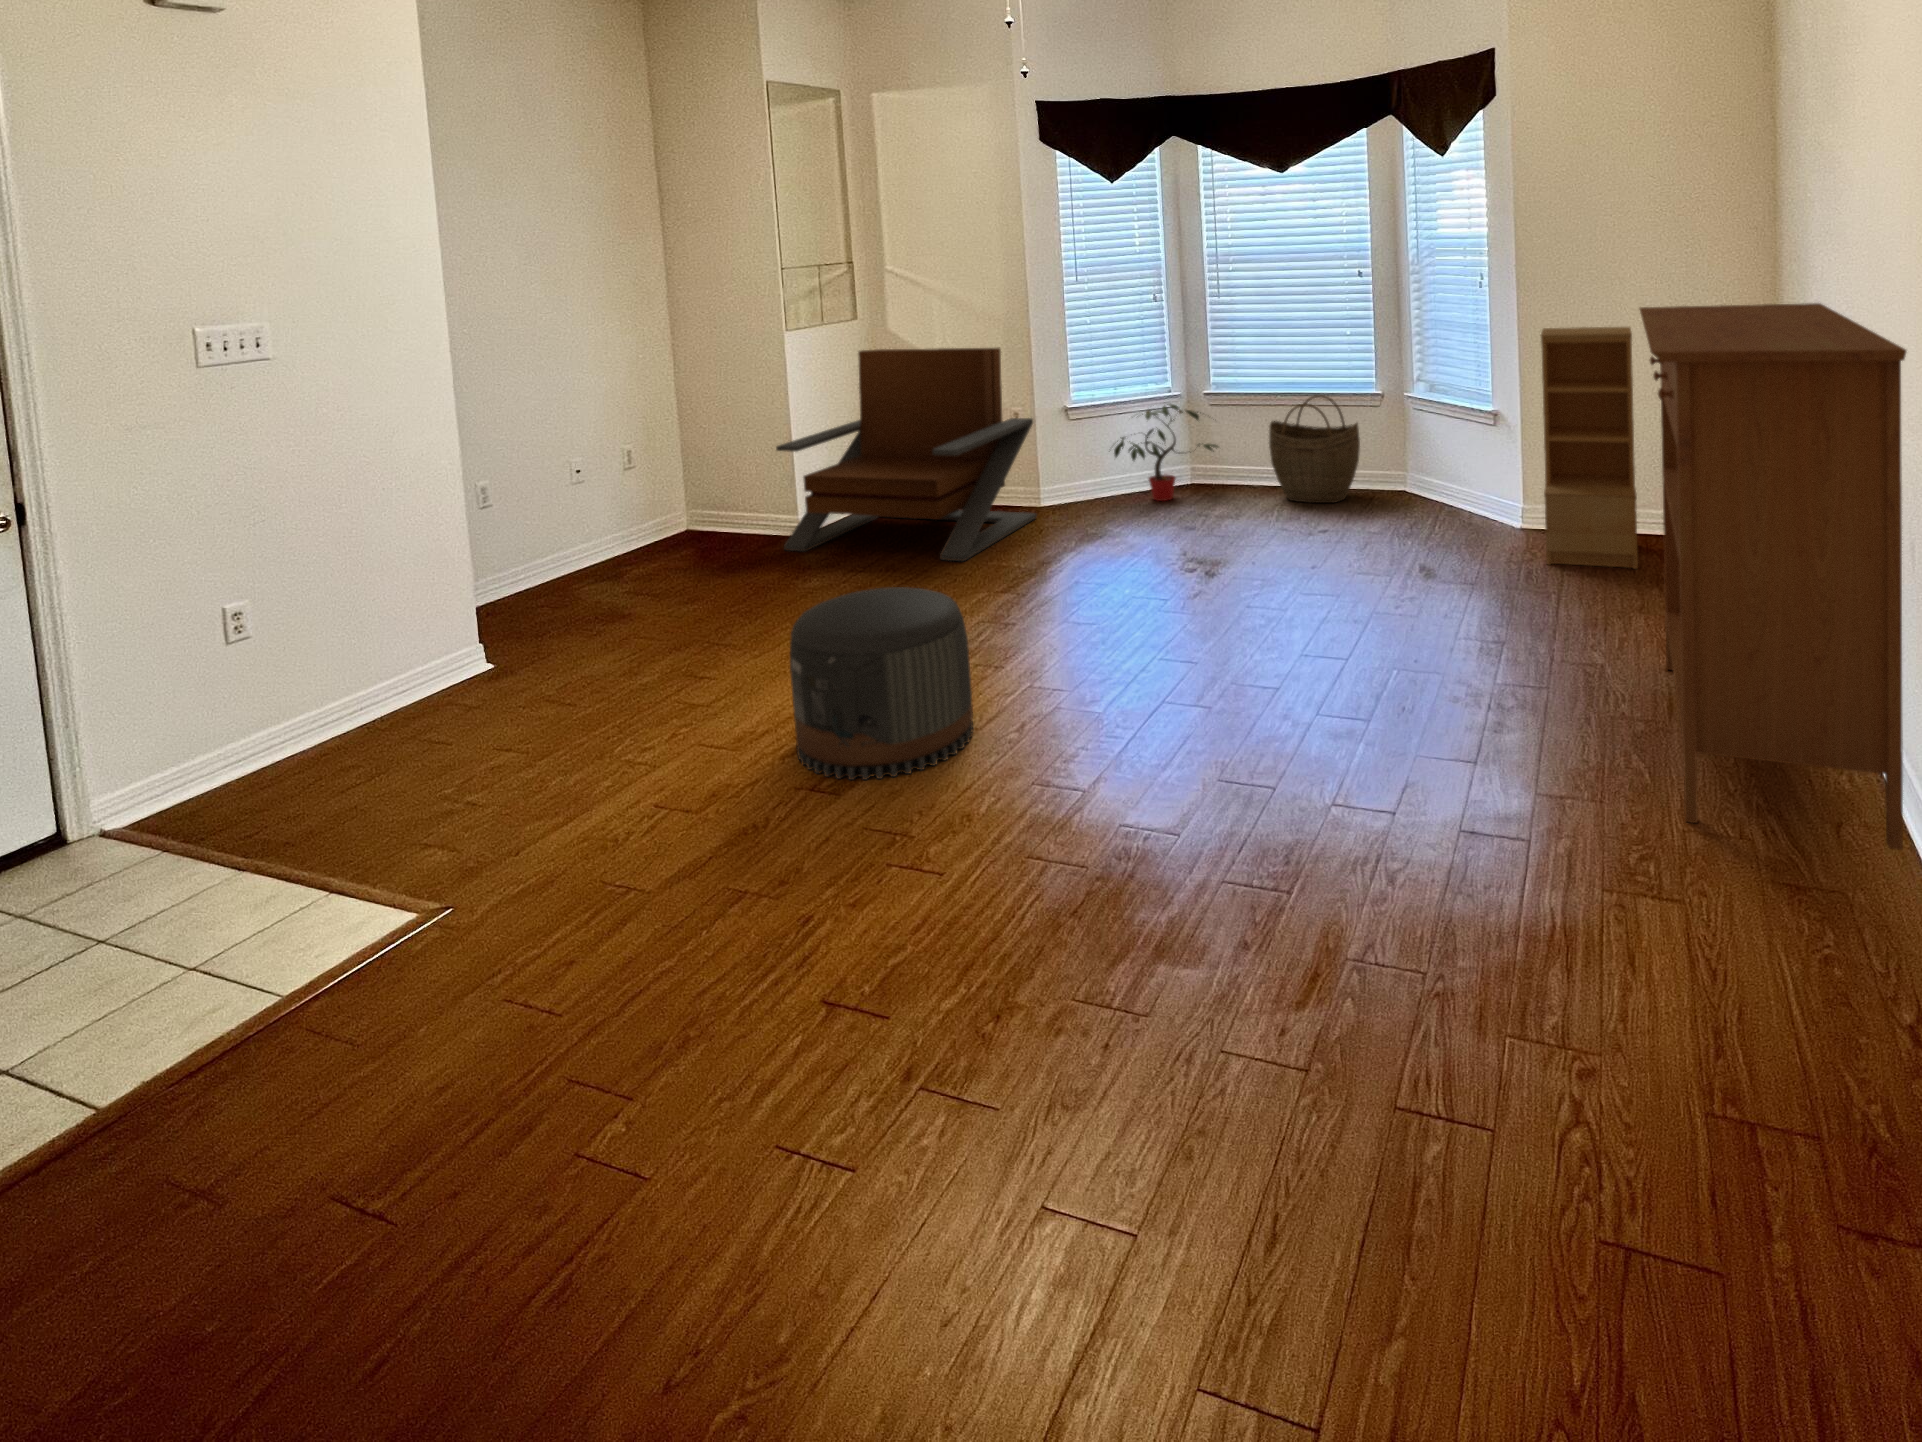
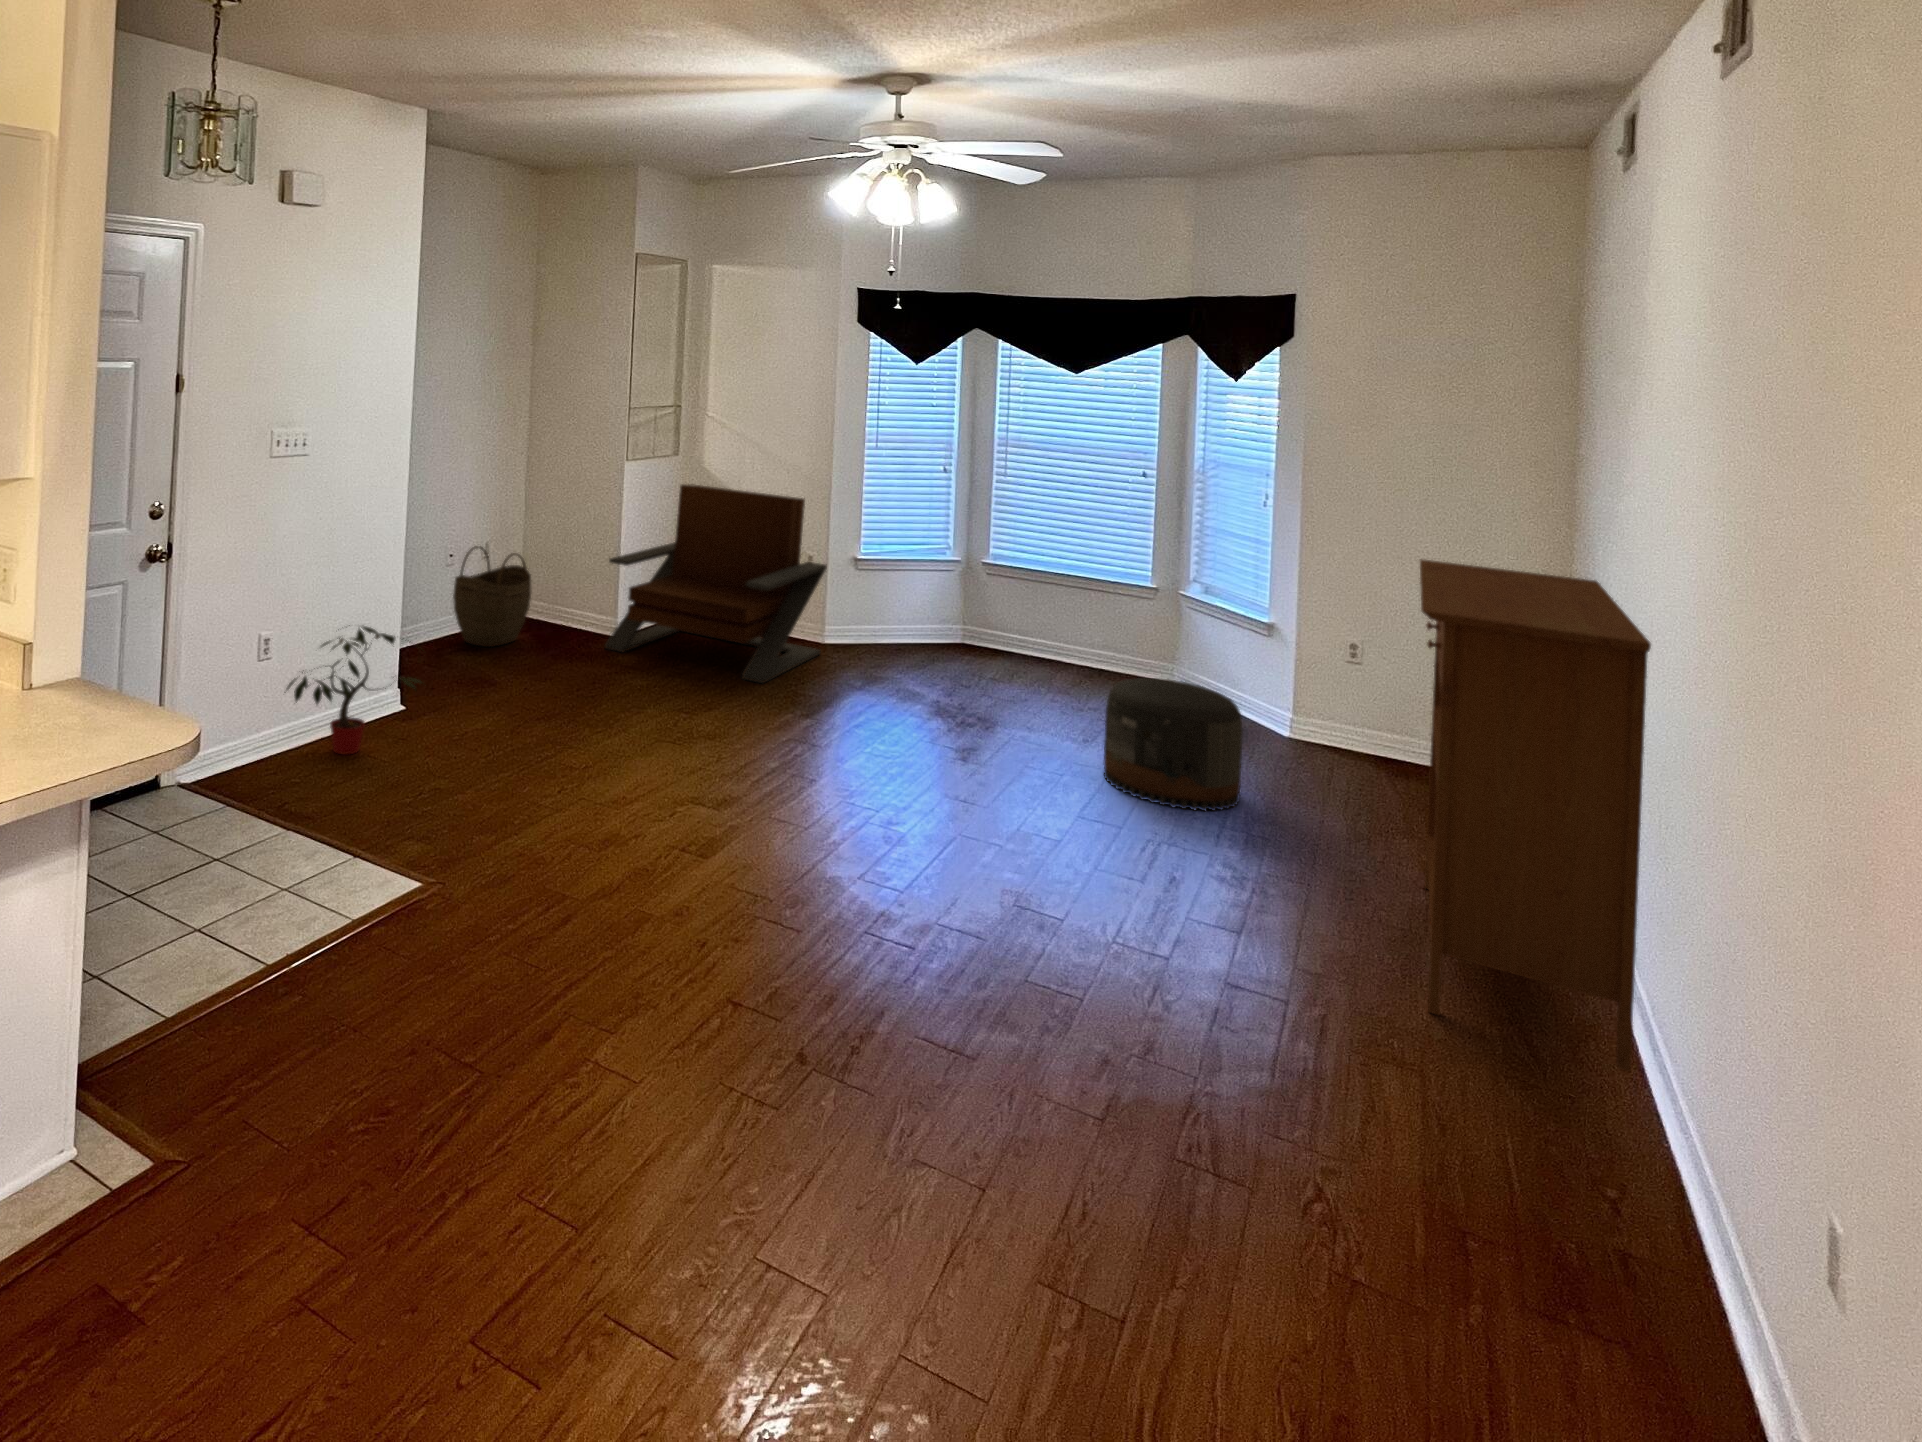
bookshelf: present [1541,327,1638,569] -> none [1313,554,1415,795]
woven basket: present [1269,395,1360,503] -> present [453,546,531,647]
potted plant: present [1114,404,1218,501] -> present [286,625,422,754]
pouf: present [790,587,973,780] -> present [1104,678,1243,811]

